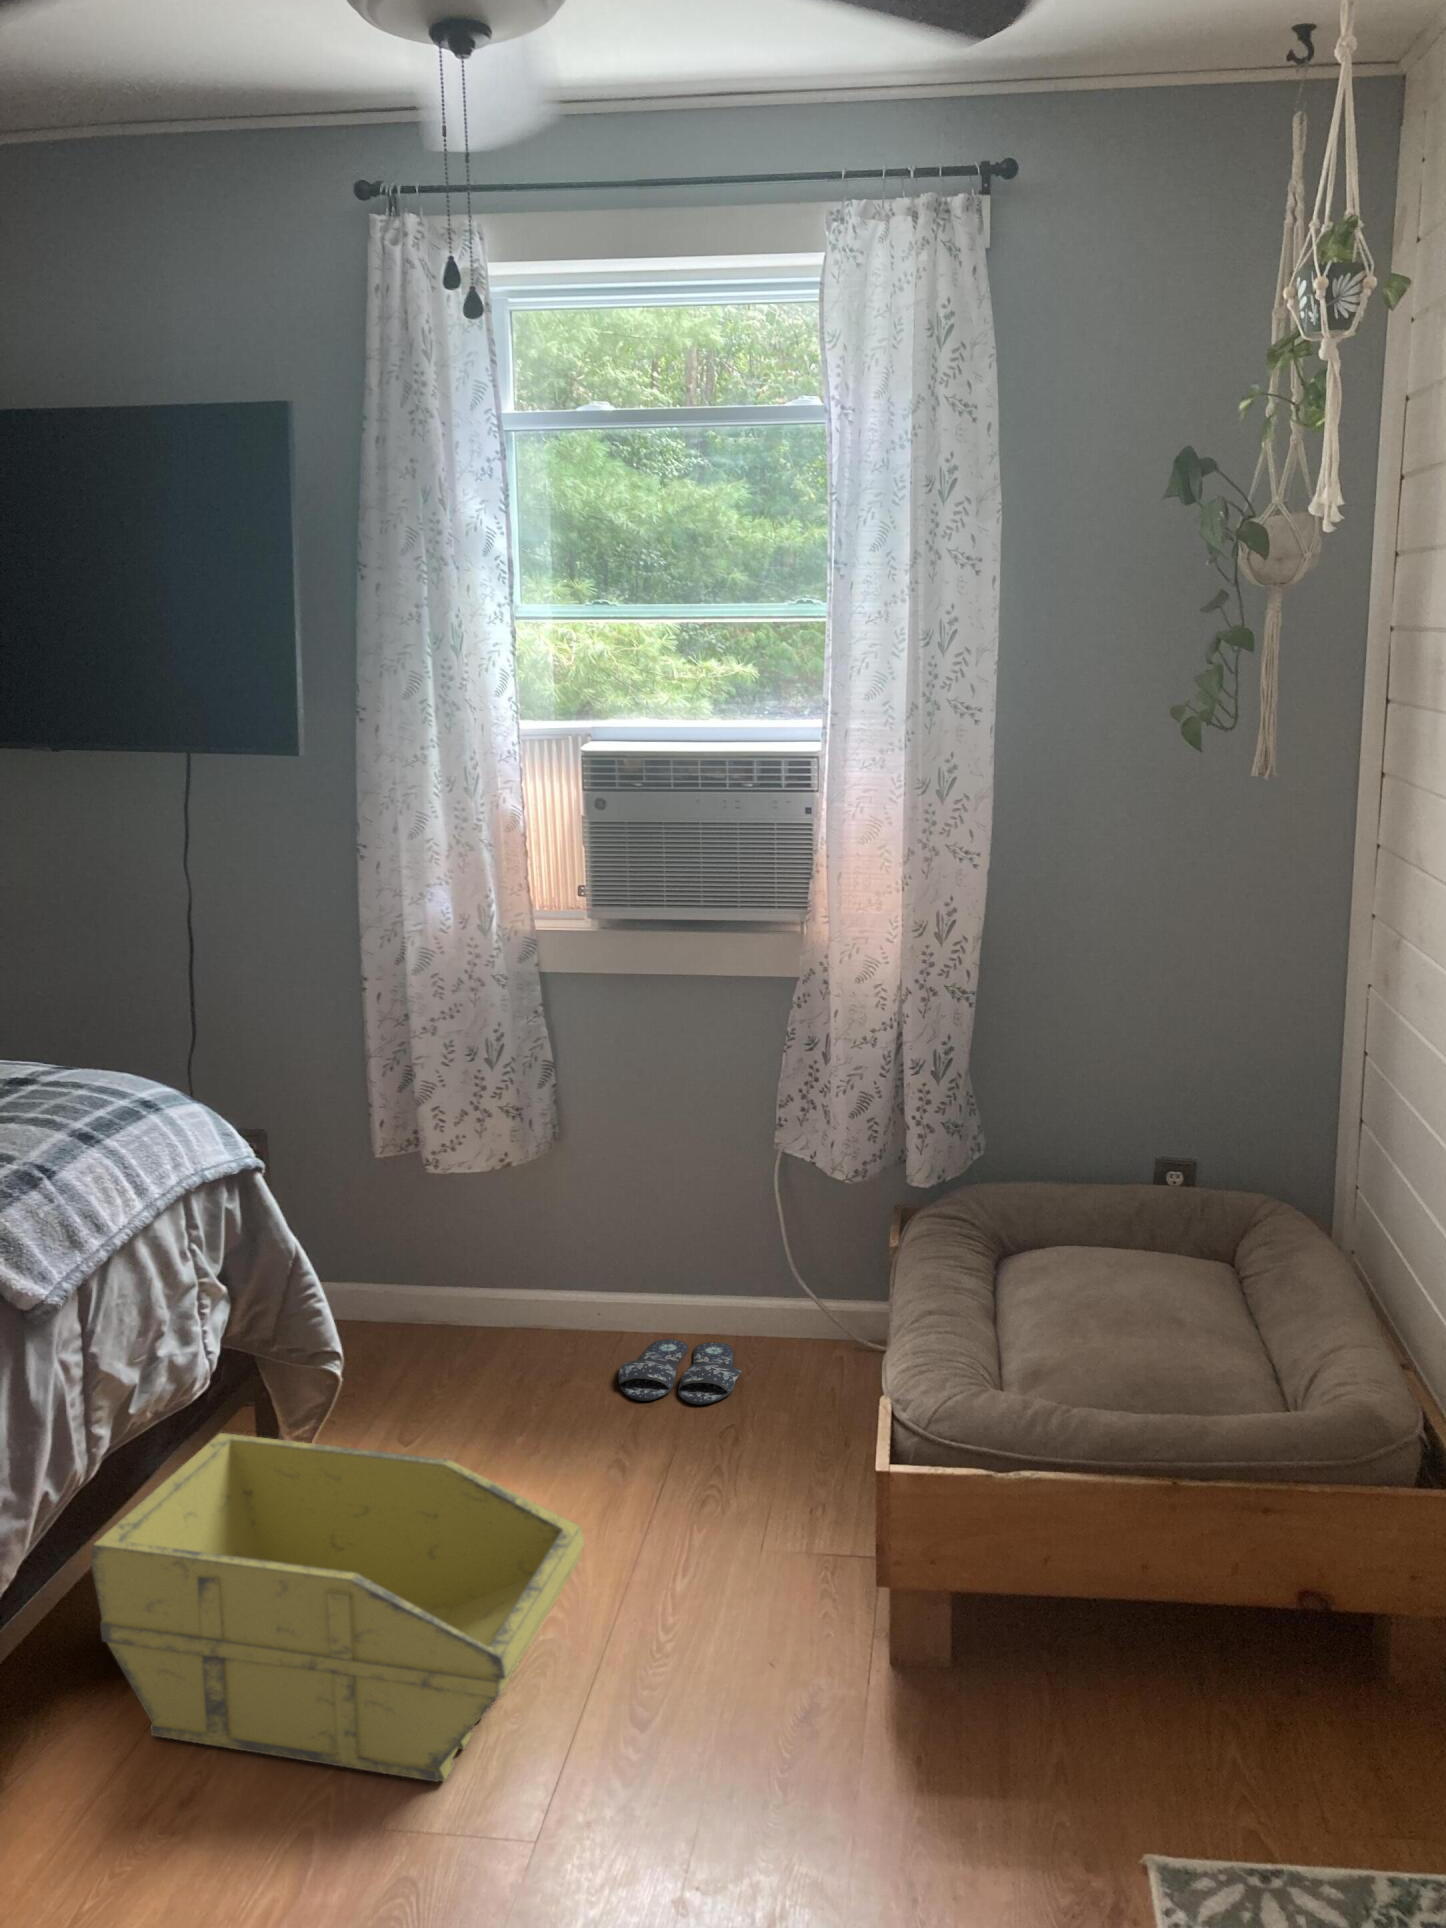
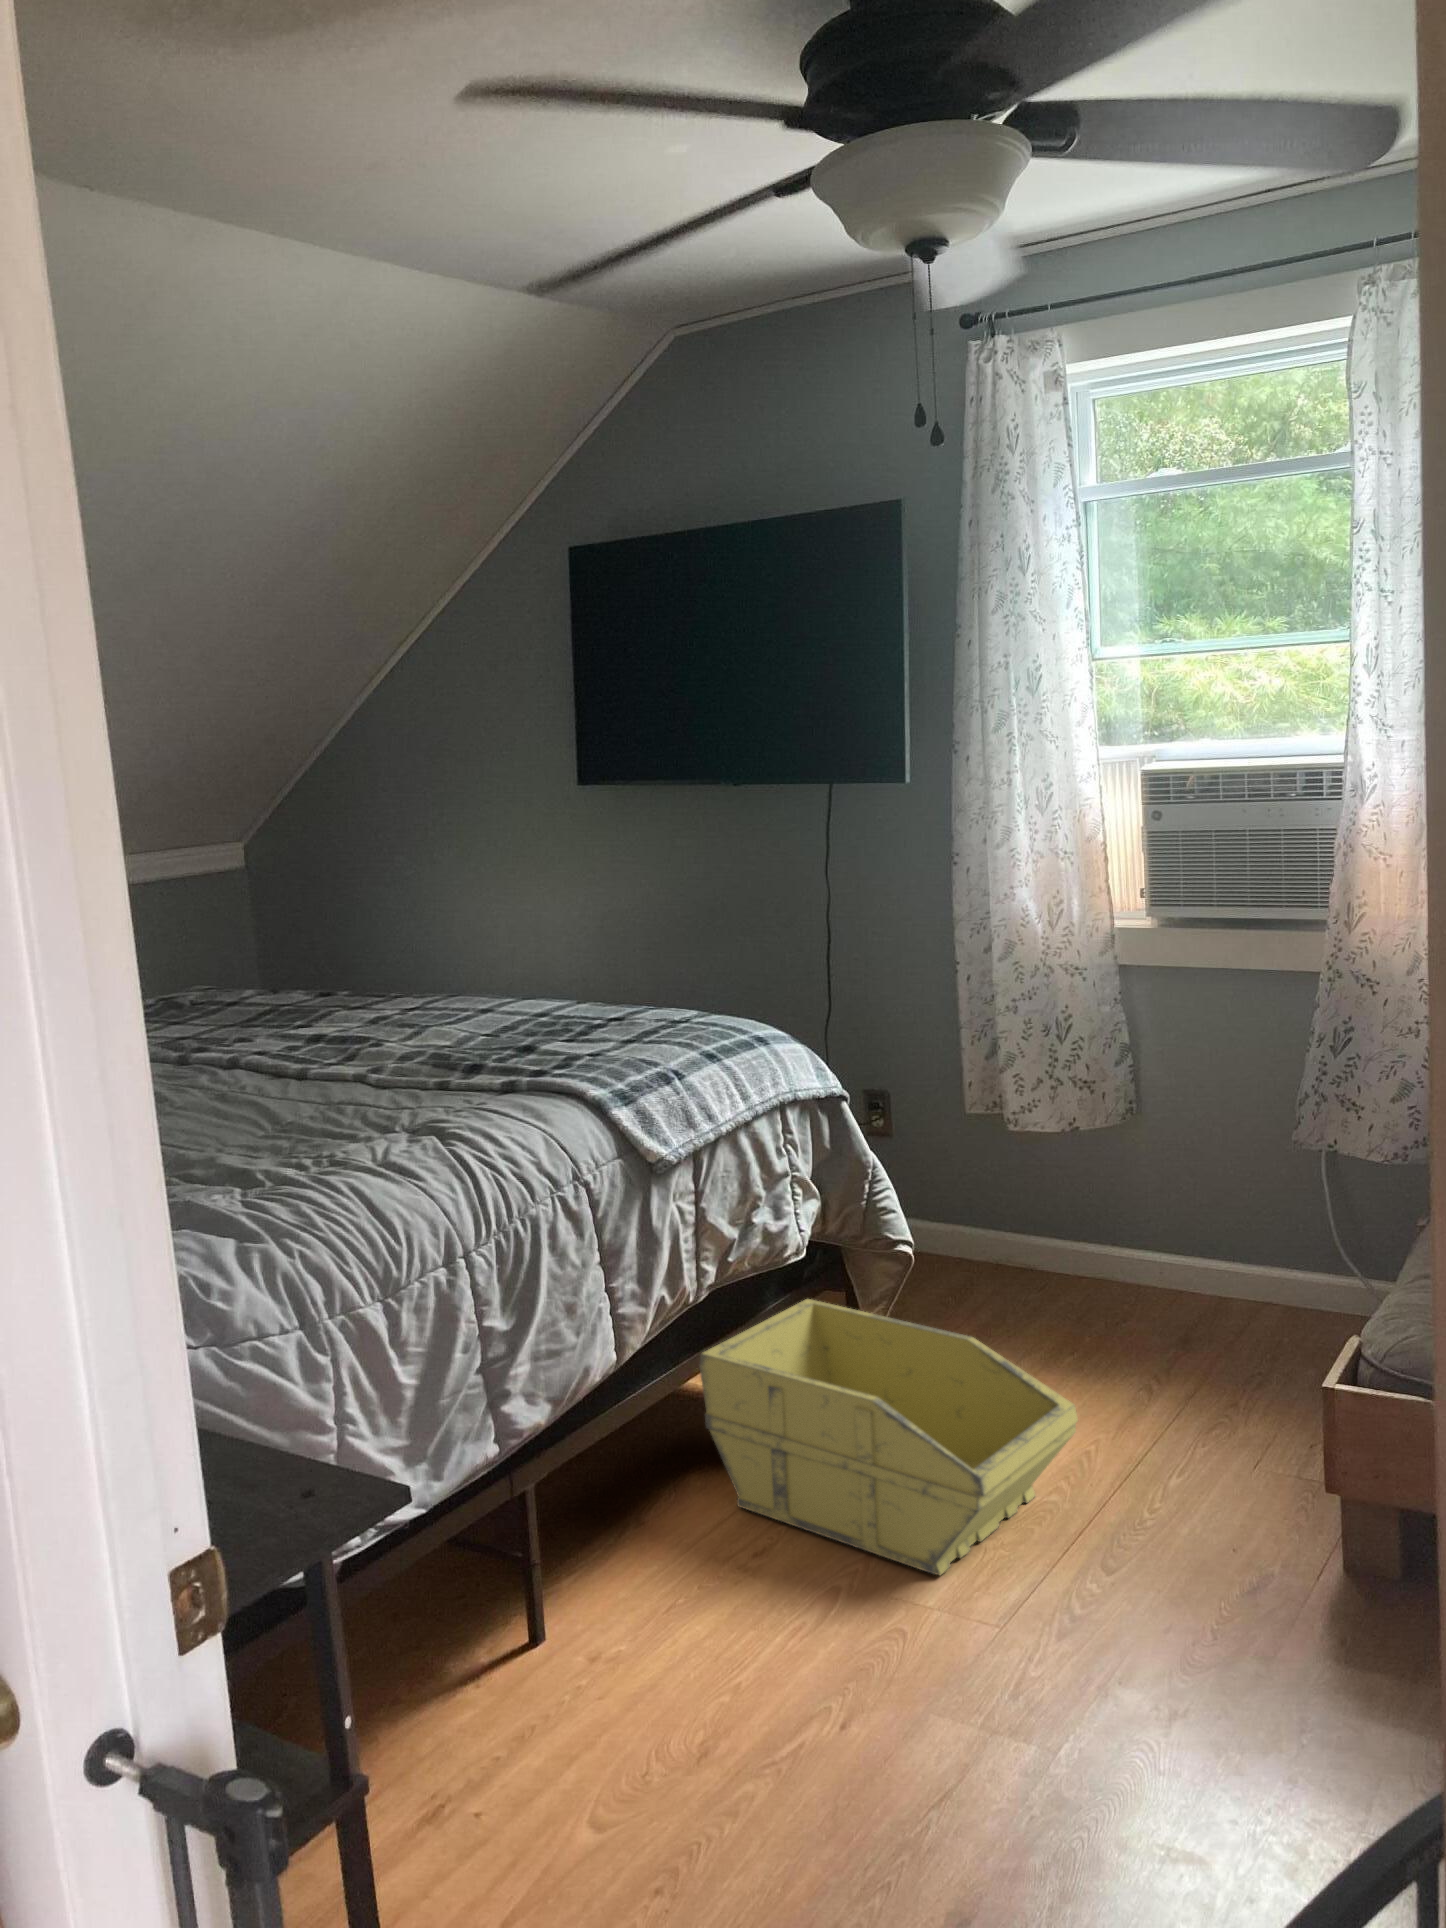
slippers: present [619,1339,742,1405] -> none [1166,1301,1283,1354]

